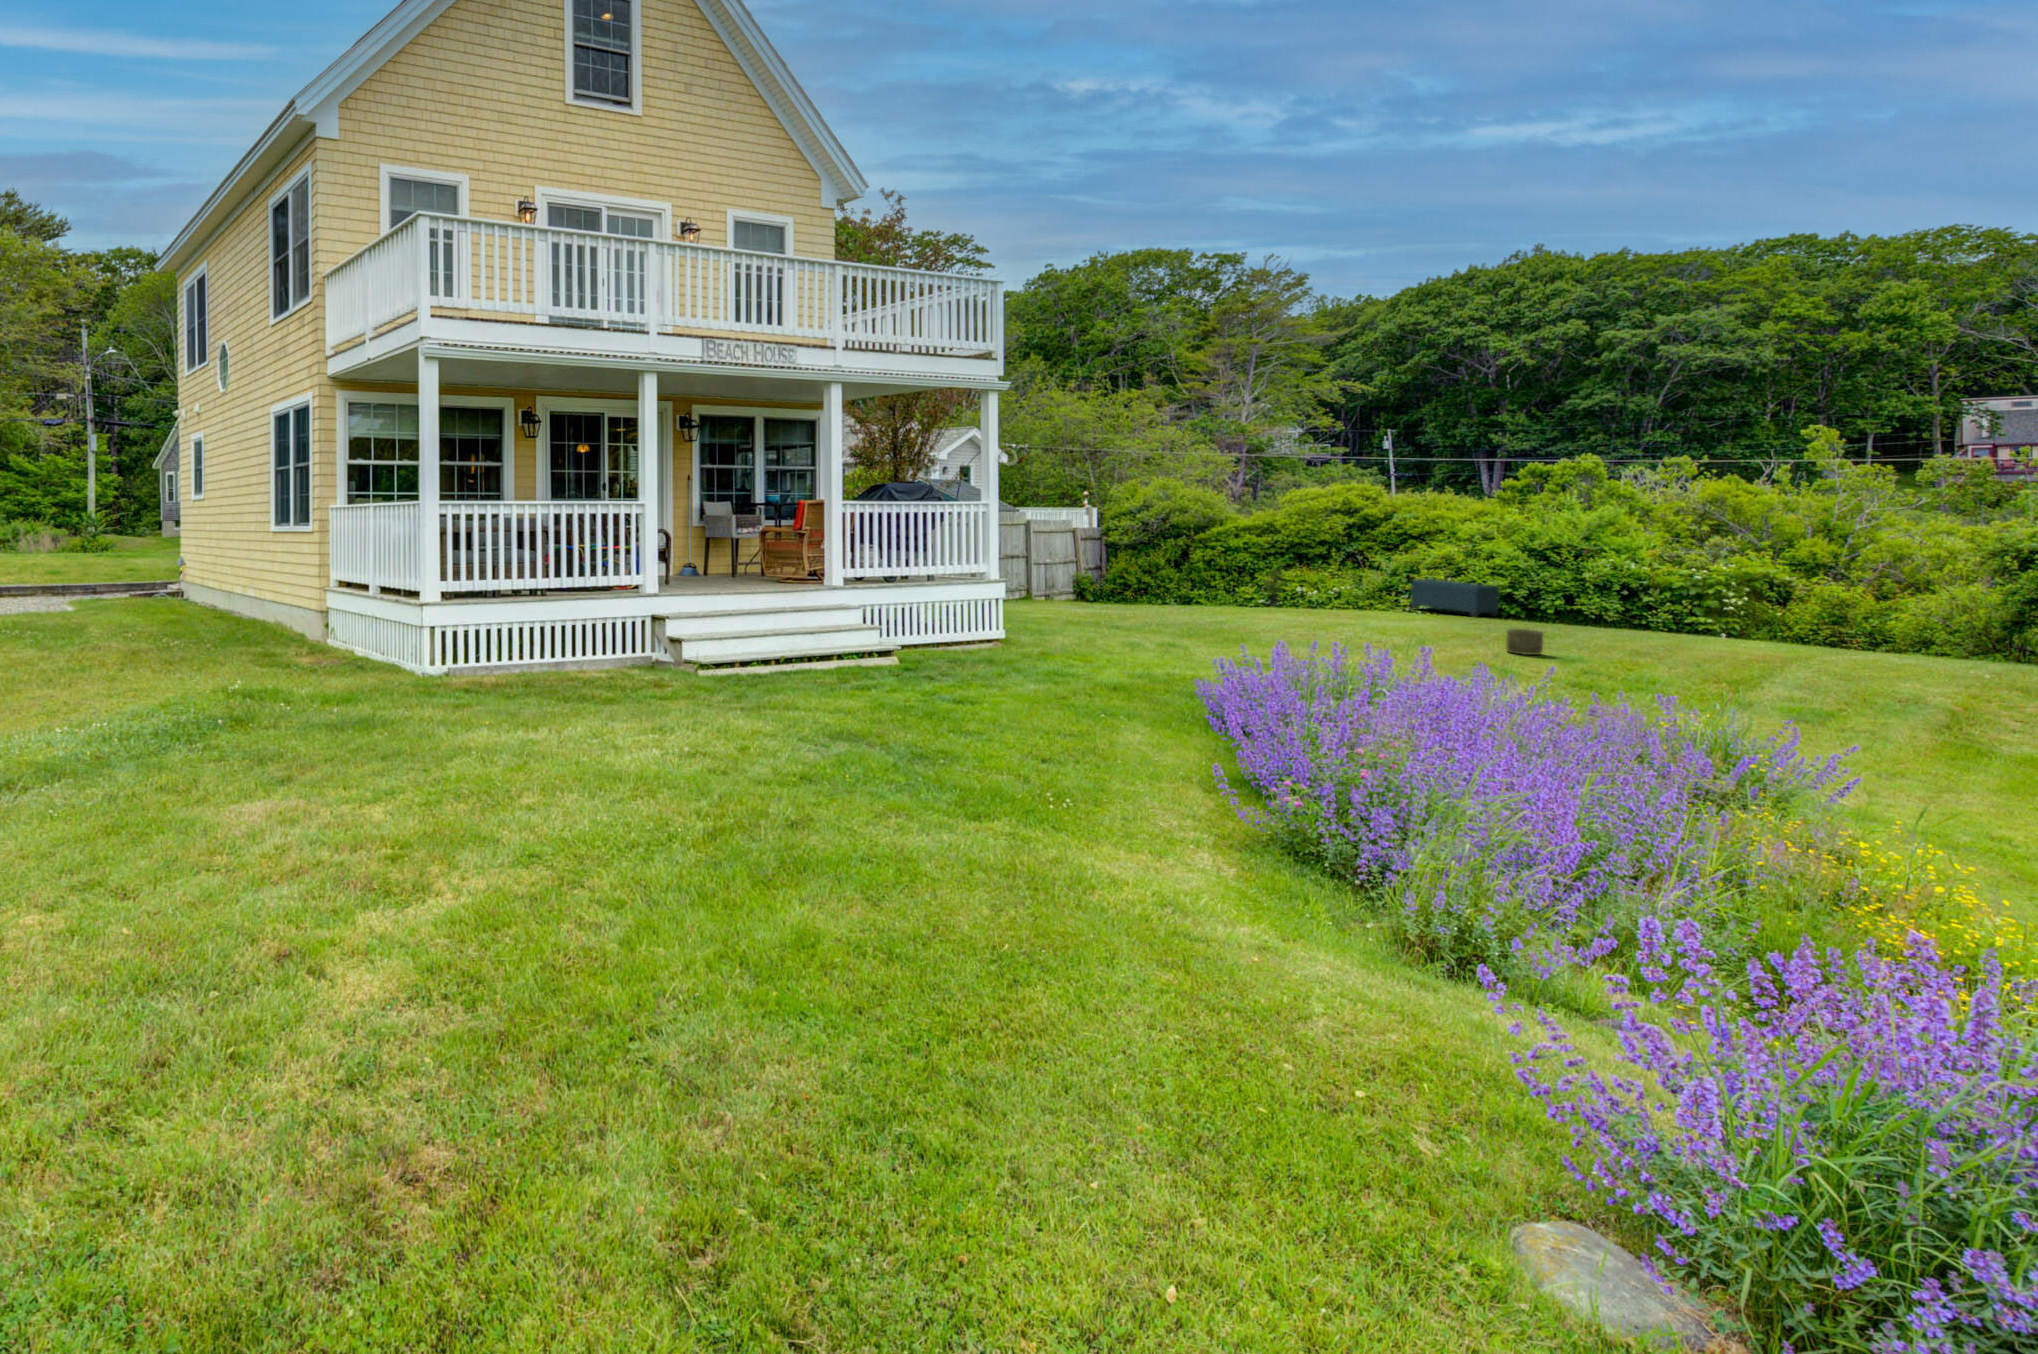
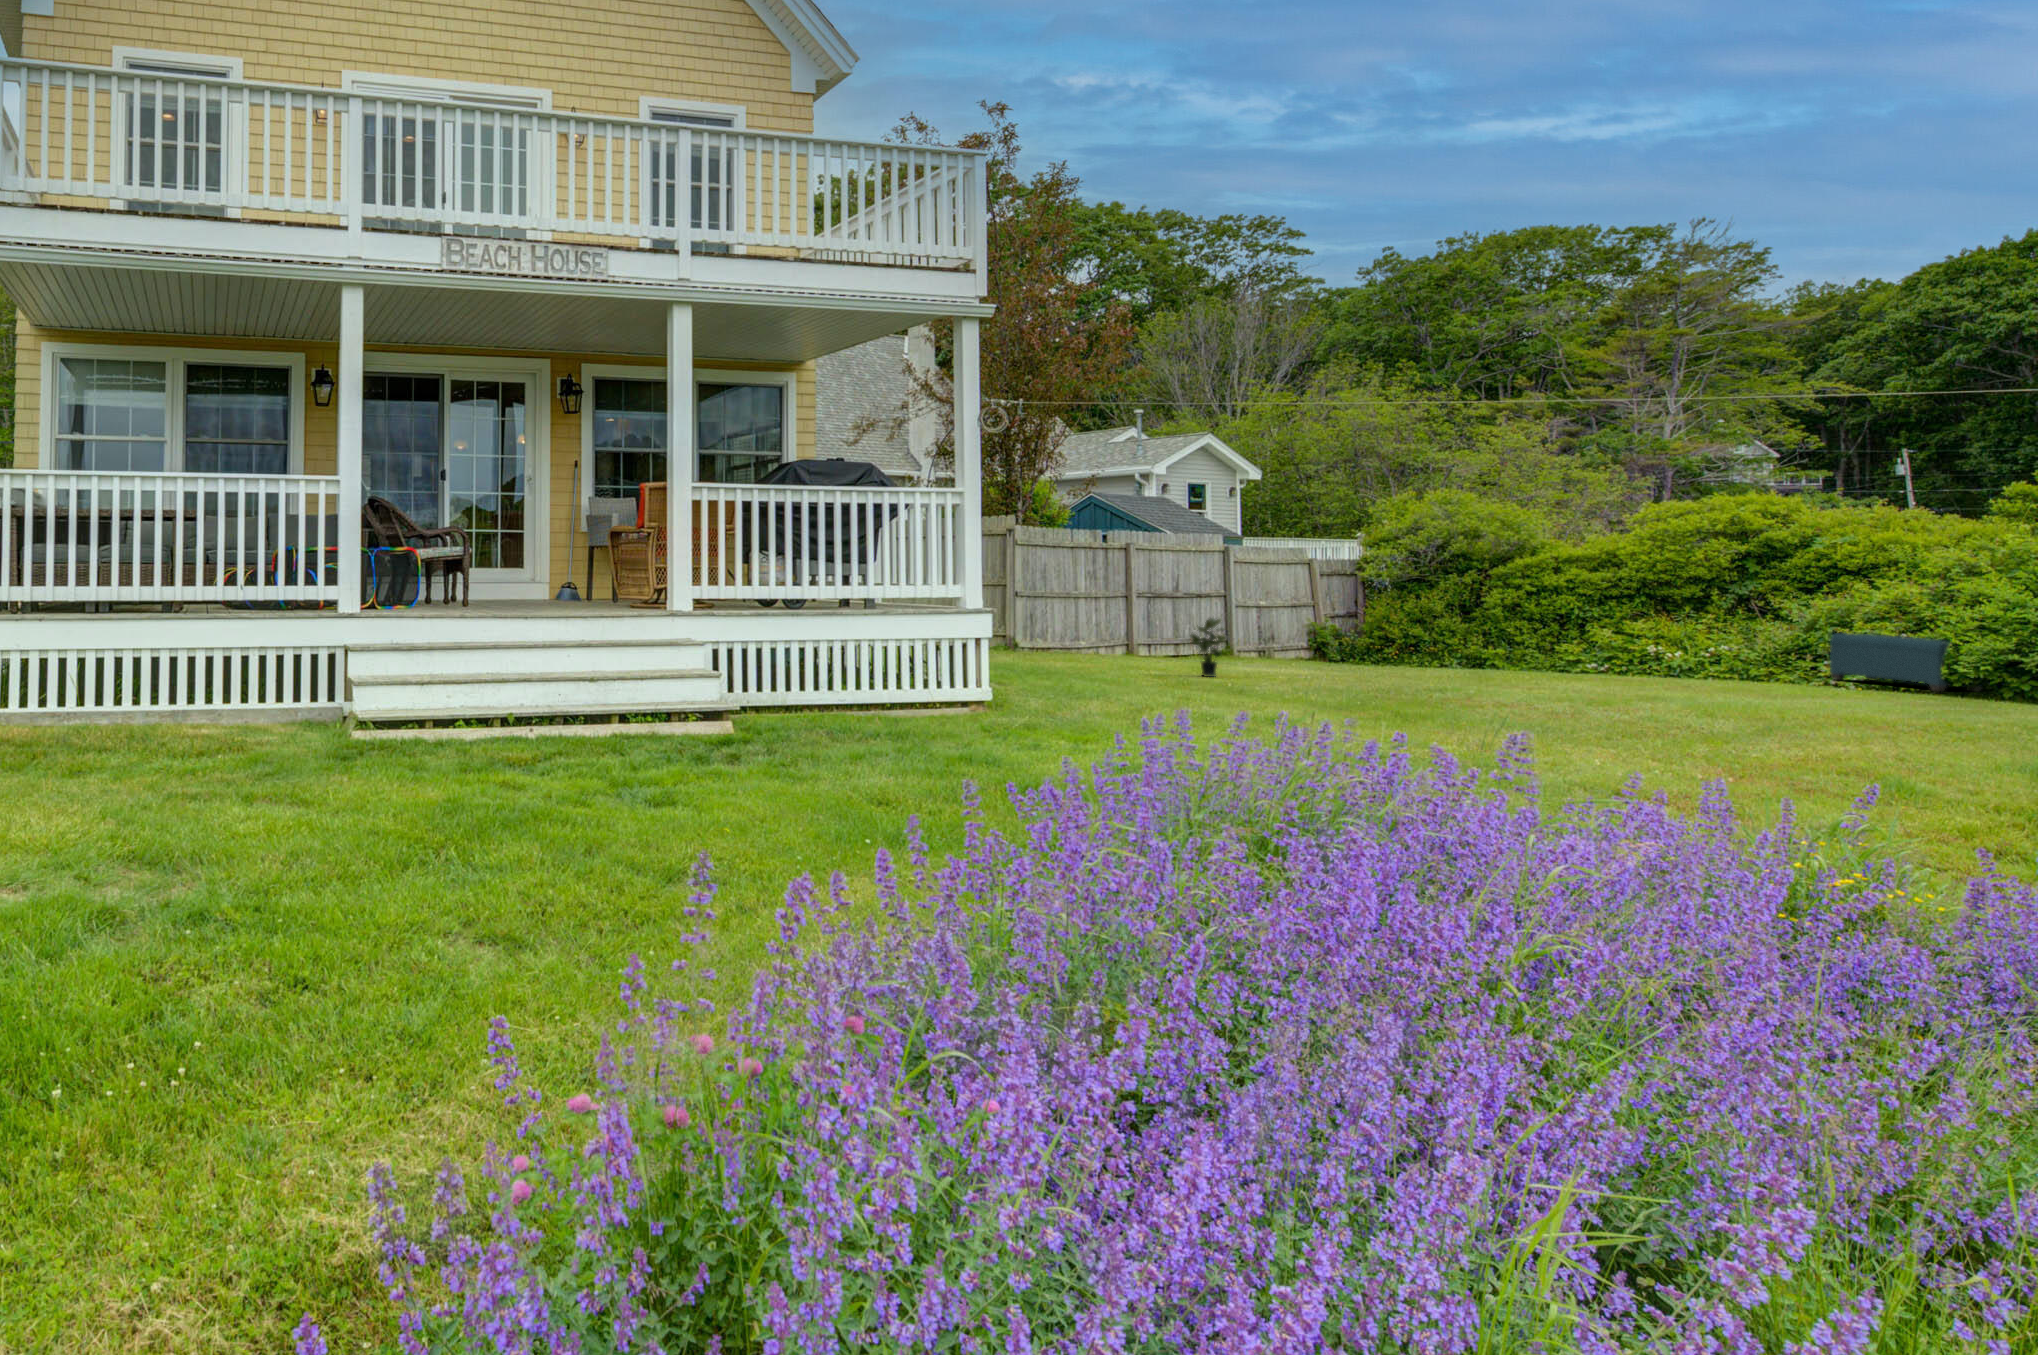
potted plant: present [1263,571,1284,606] -> present [1191,618,1225,677]
wooden bucket: present [1506,629,1543,655] -> none [1931,694,2005,736]

